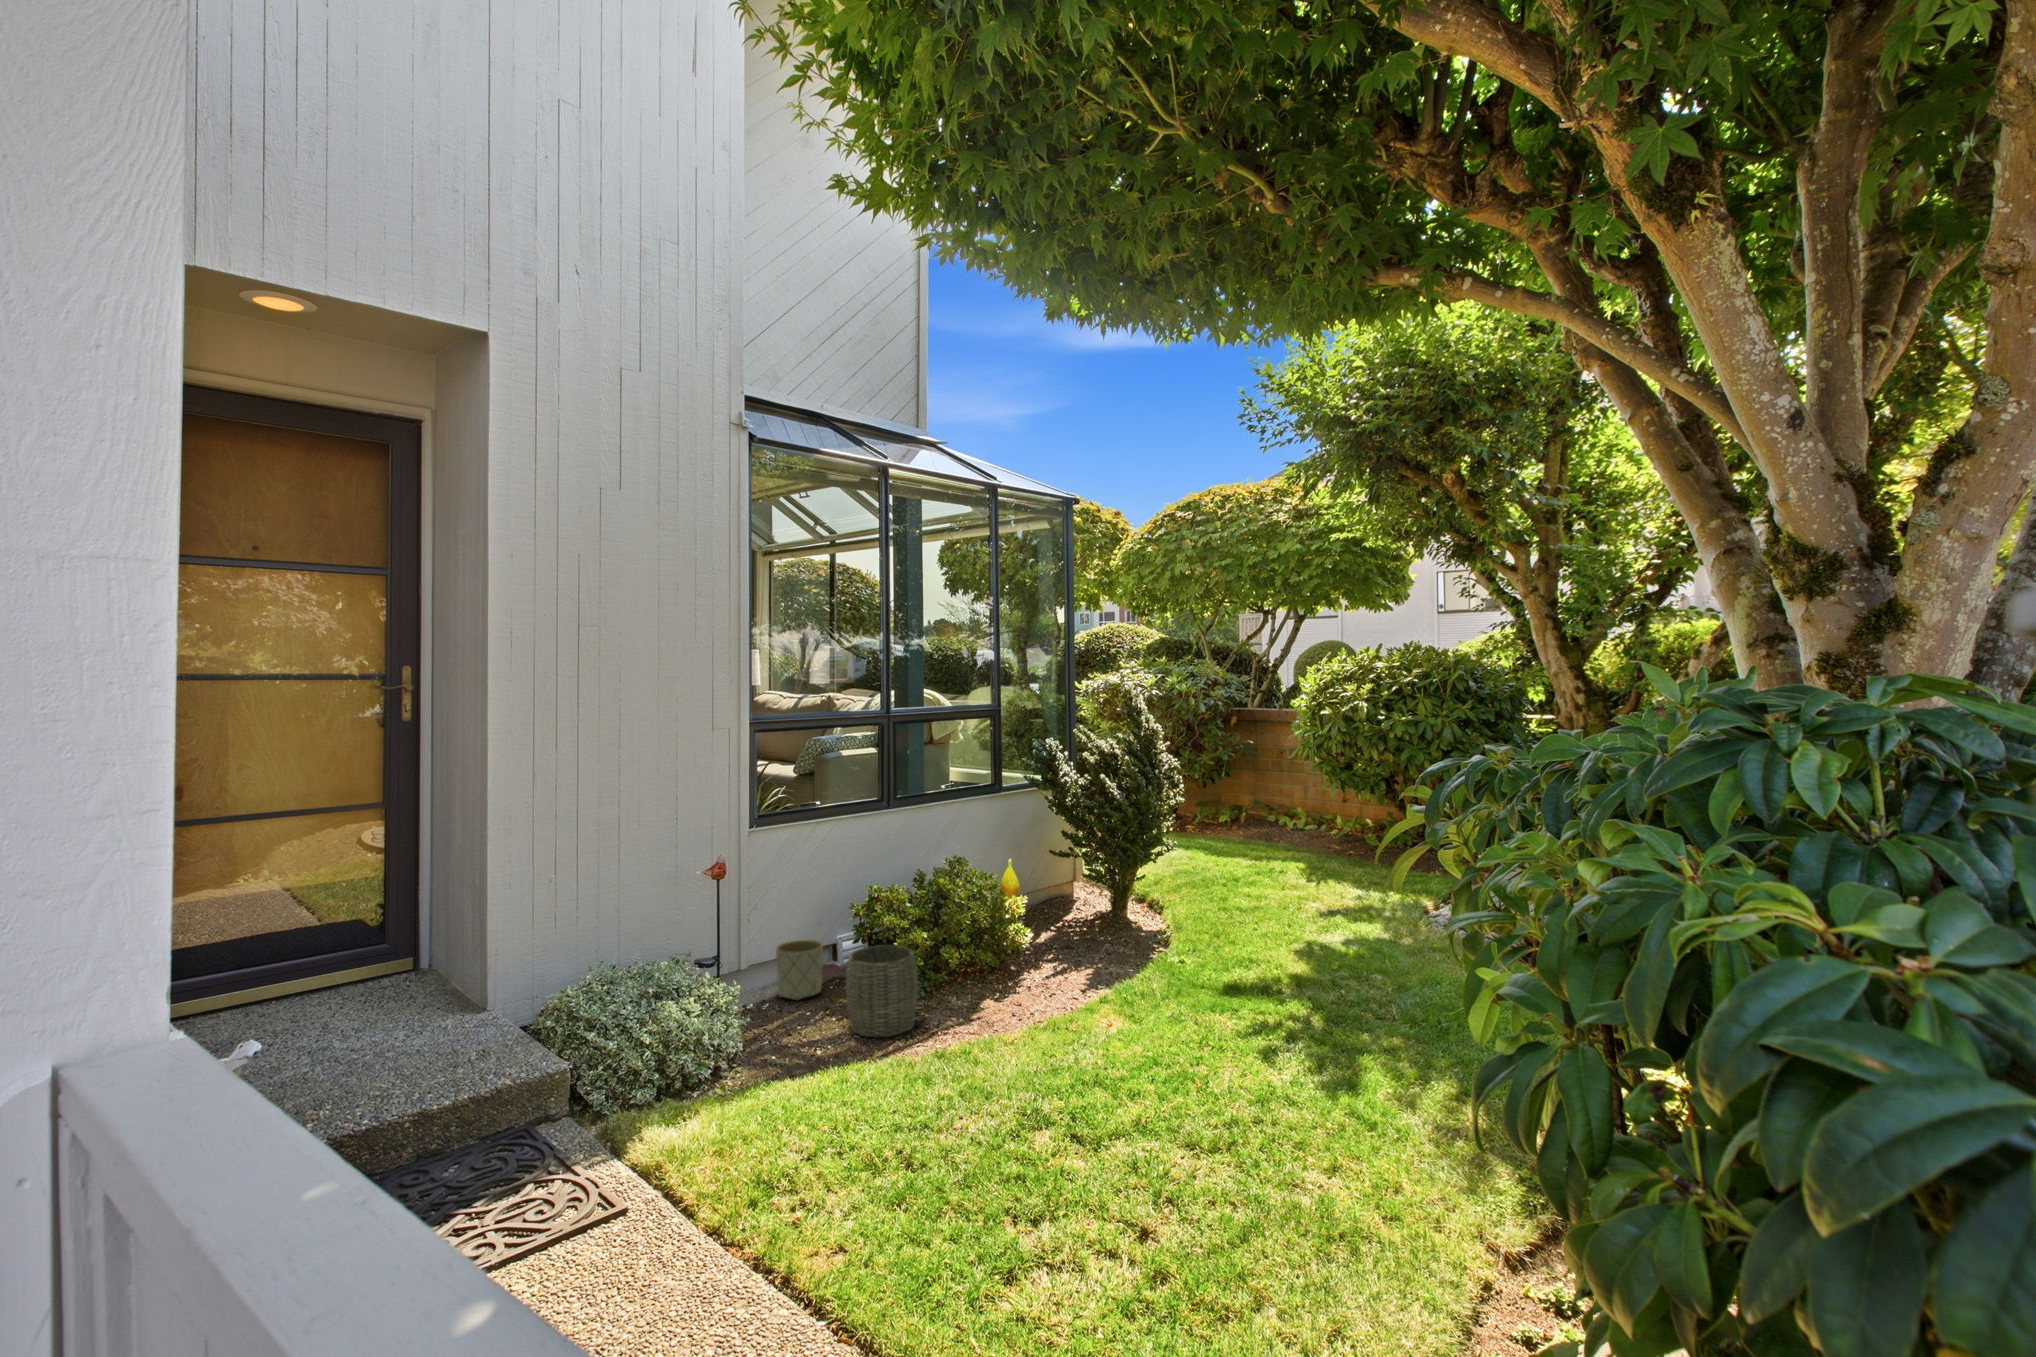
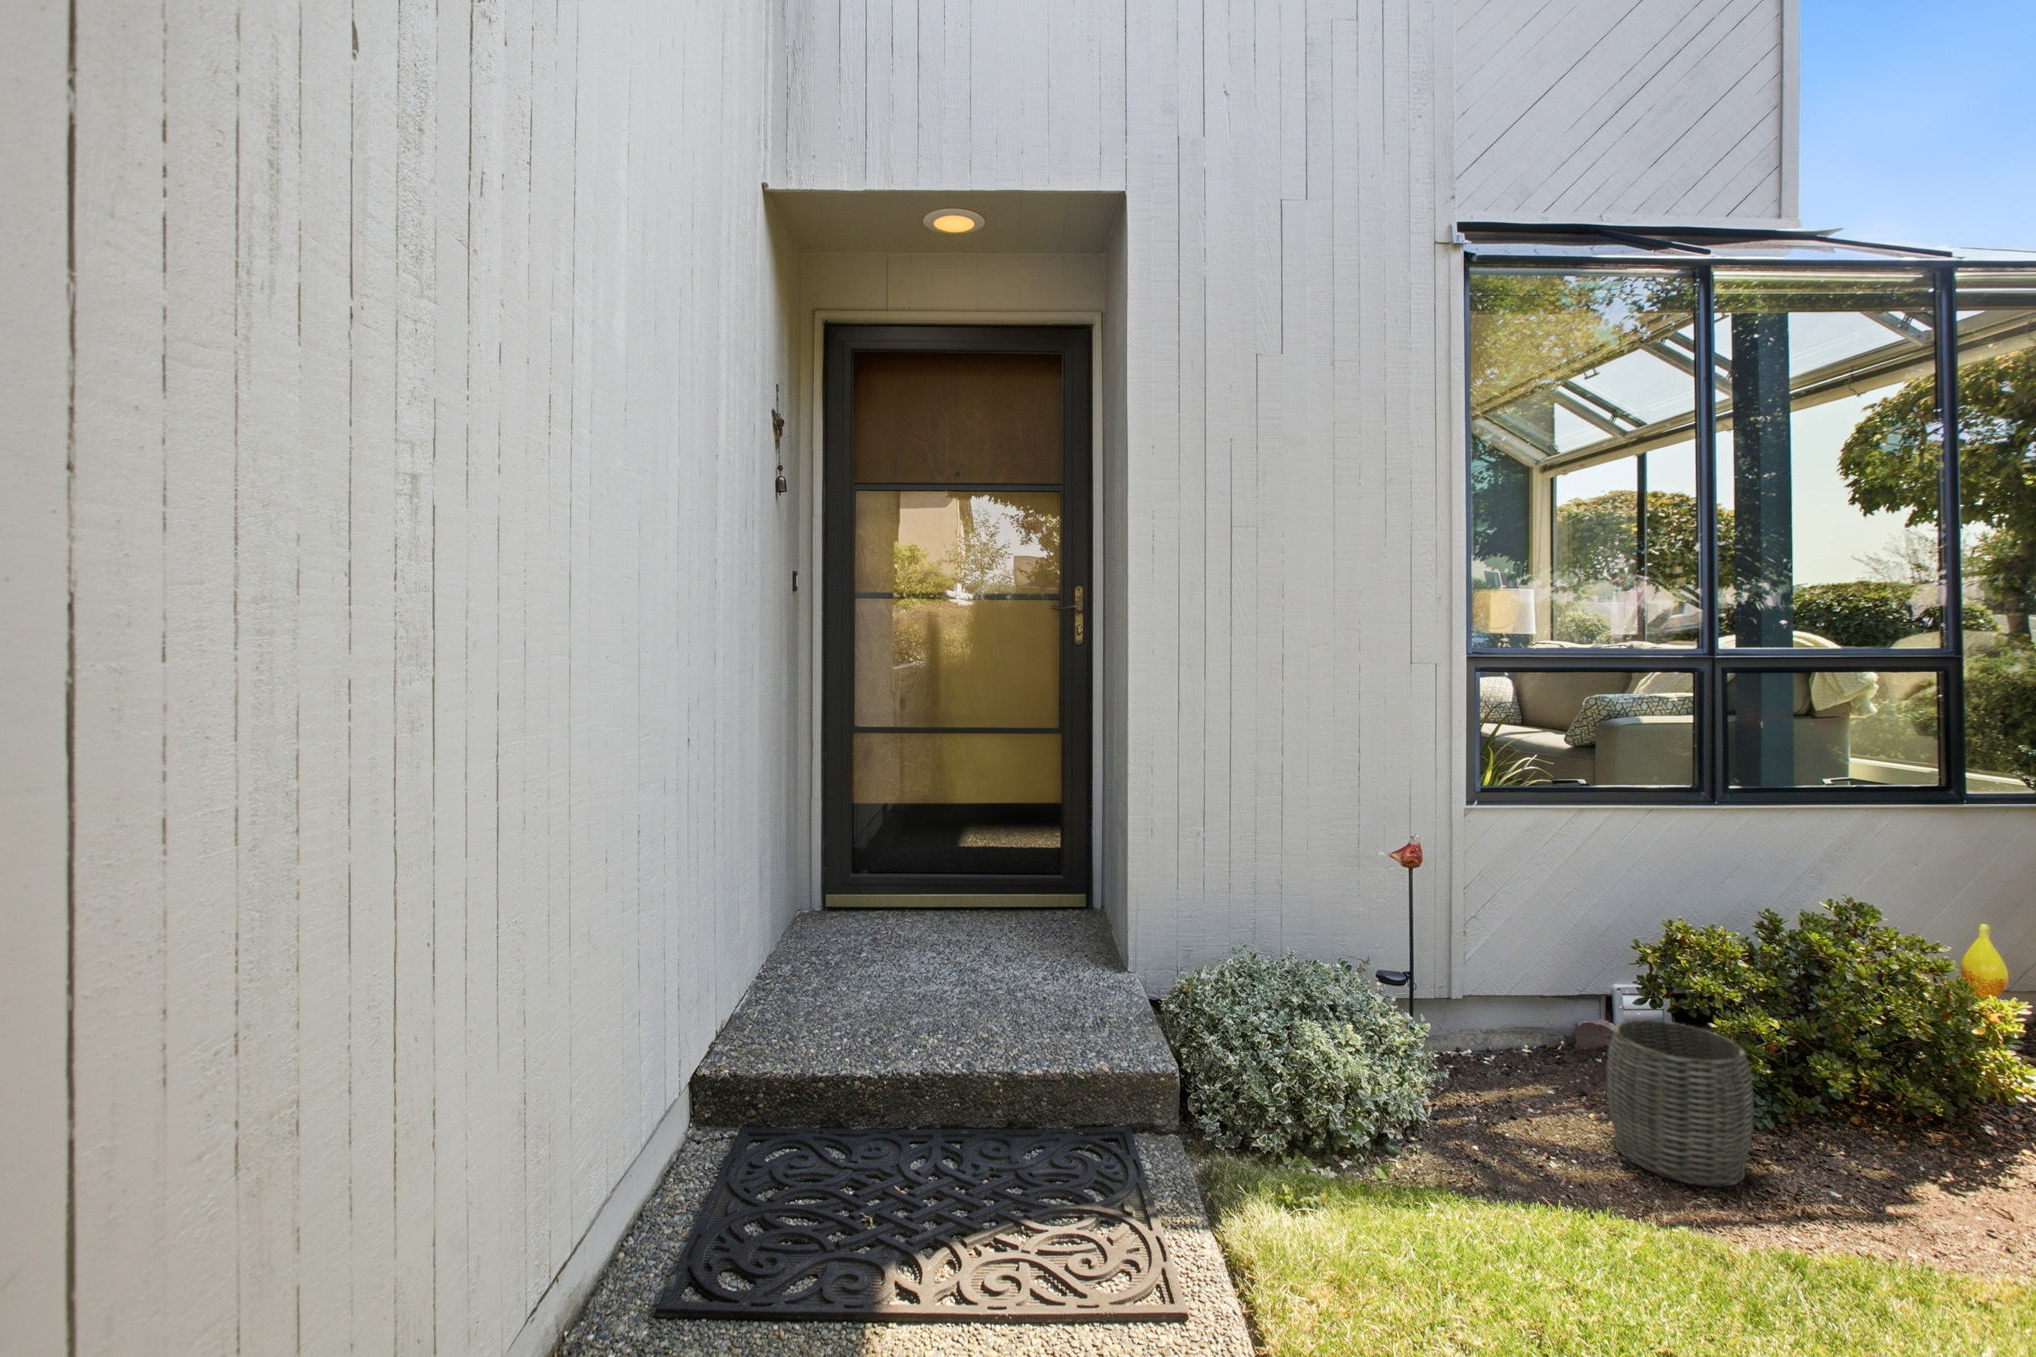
planter: present [776,940,823,1000] -> none [1501,976,1579,1066]

